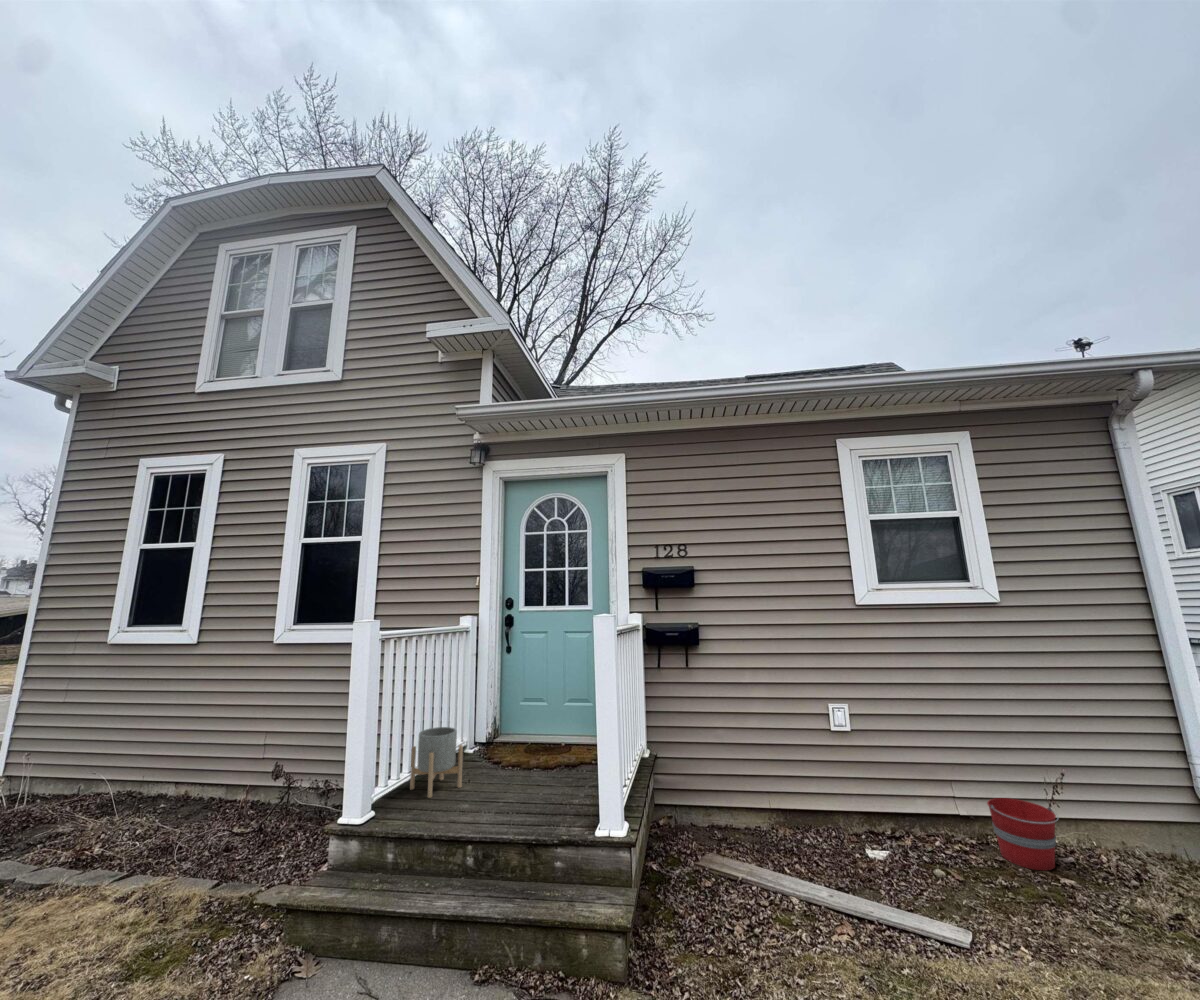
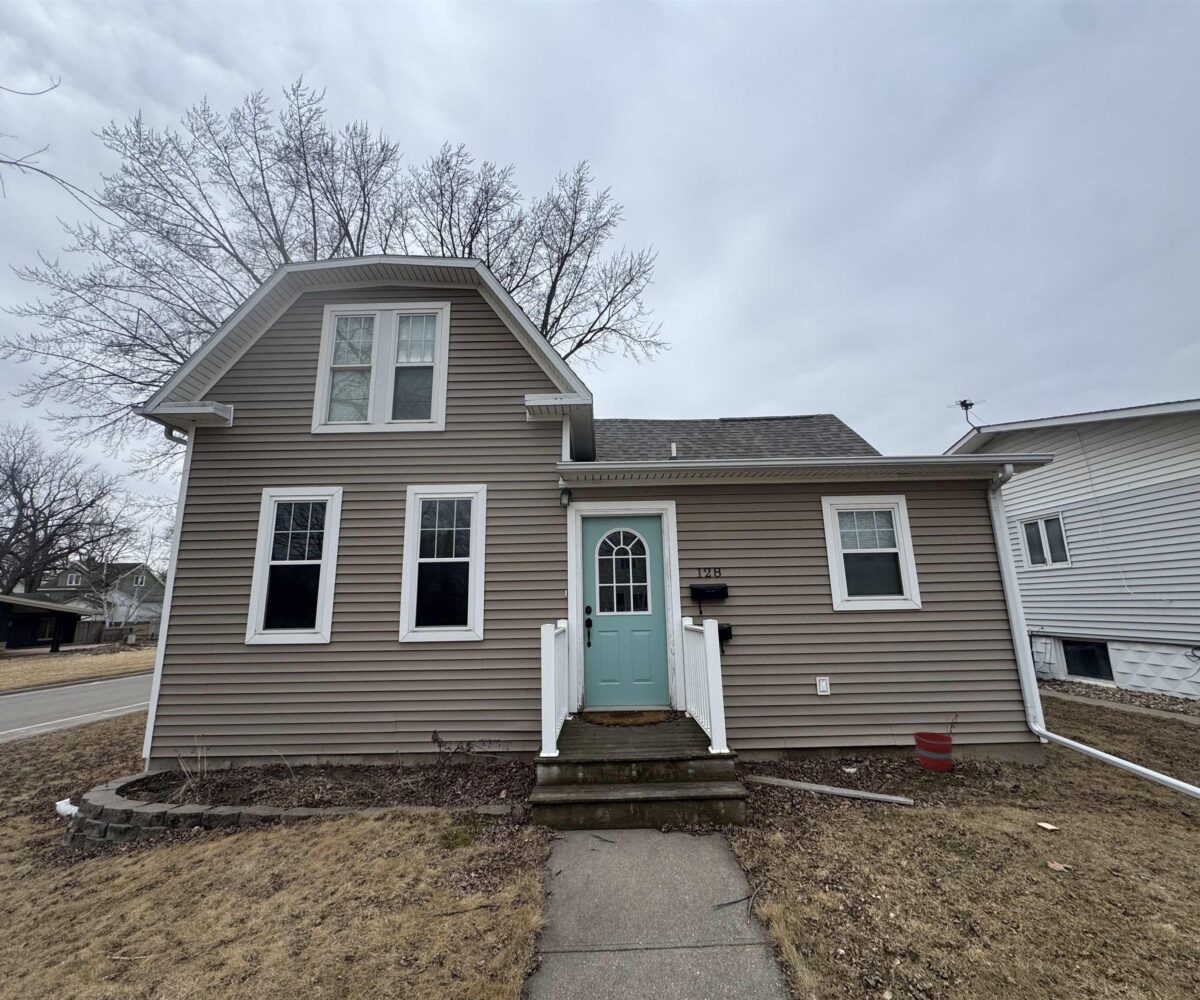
planter: present [410,727,463,798] -> none [559,698,593,745]

